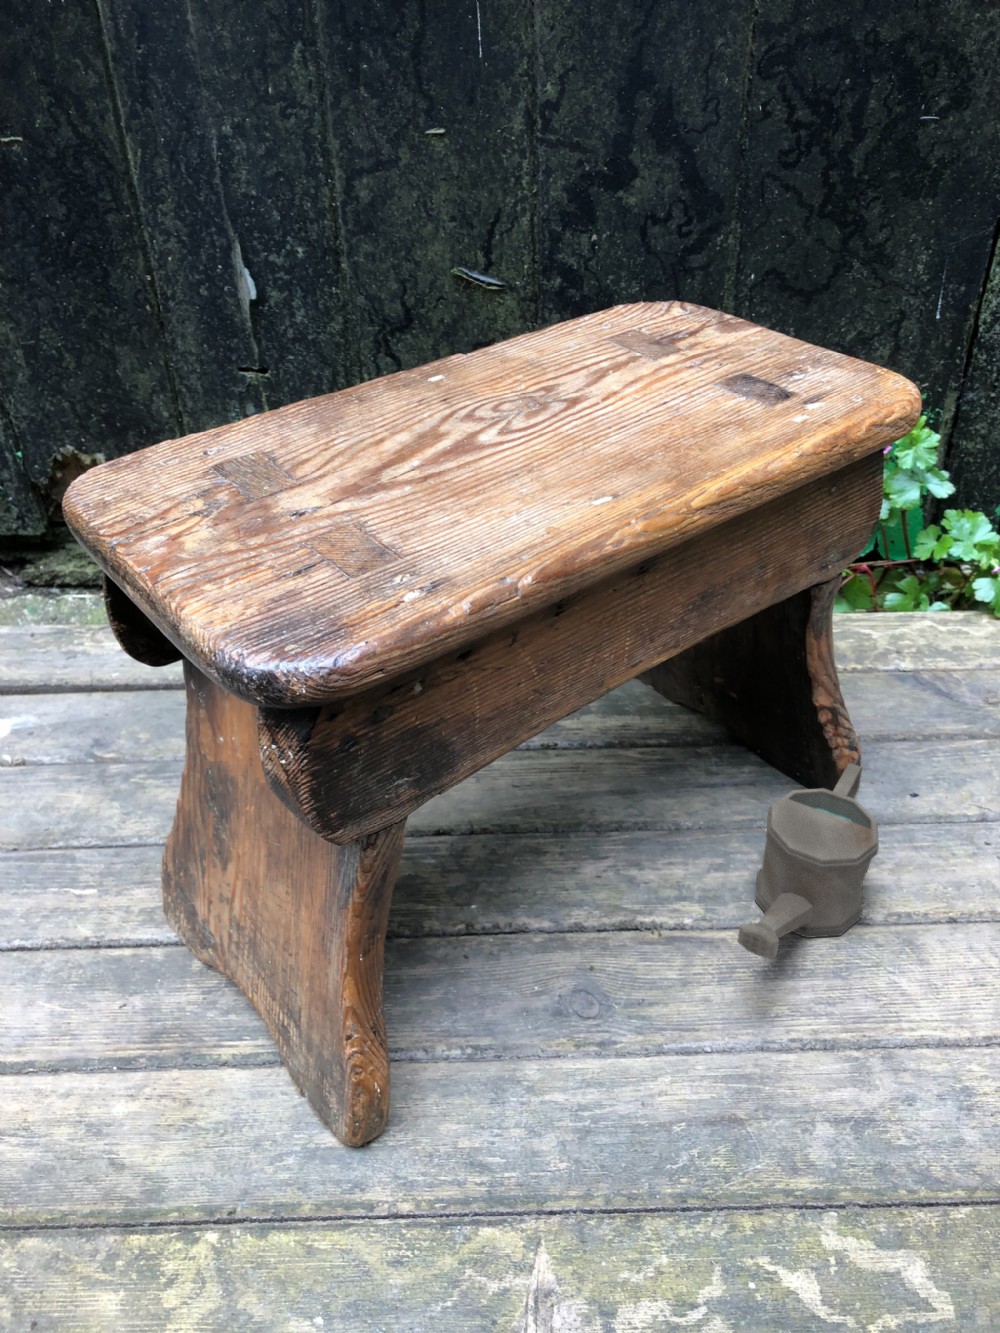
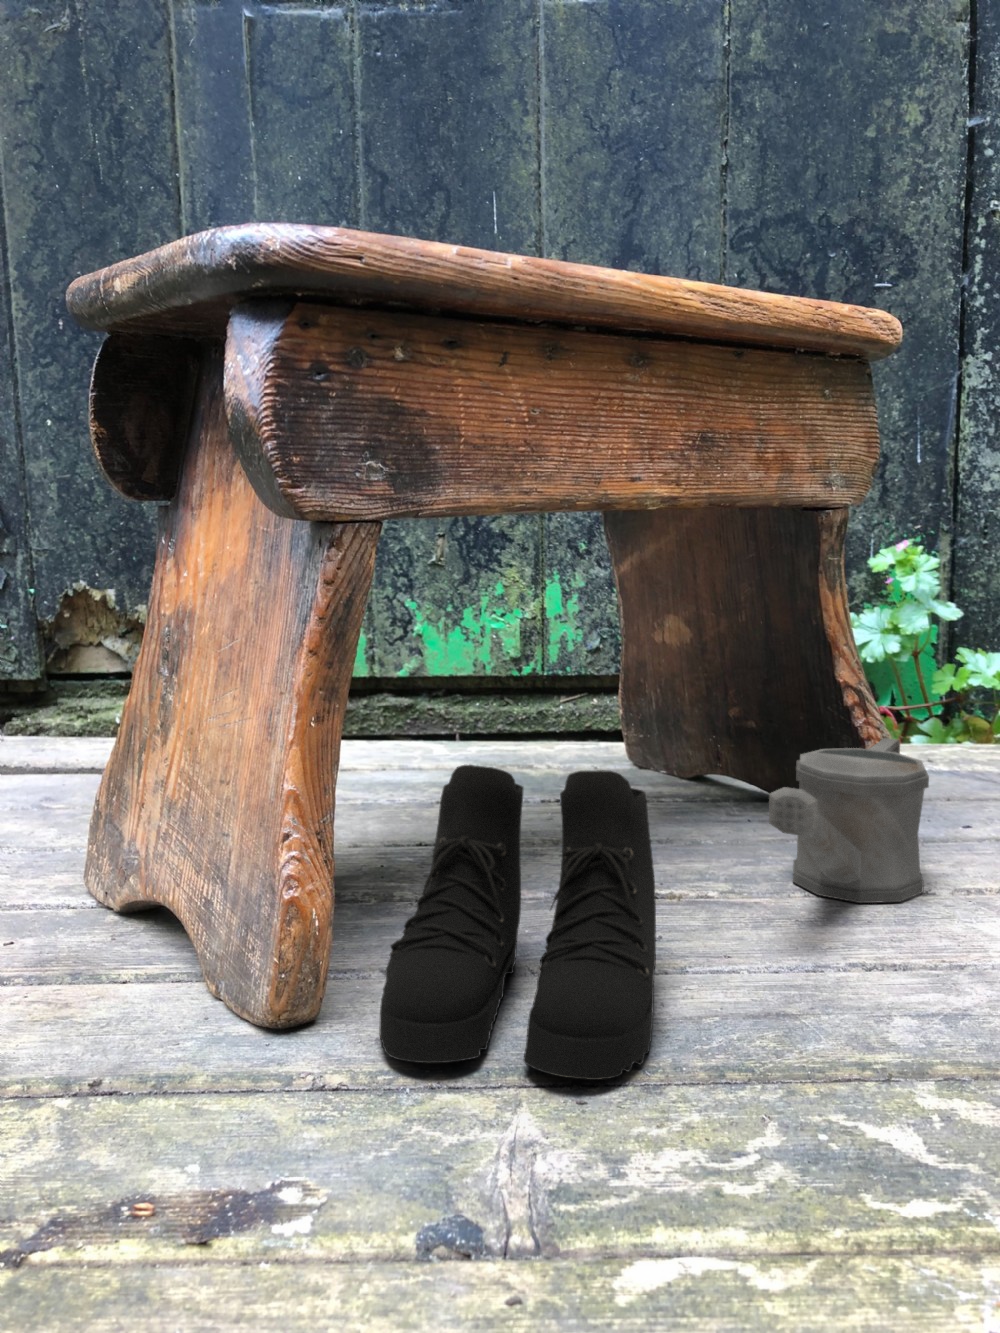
boots: none [433,913,641,1225] -> present [380,765,656,1080]

